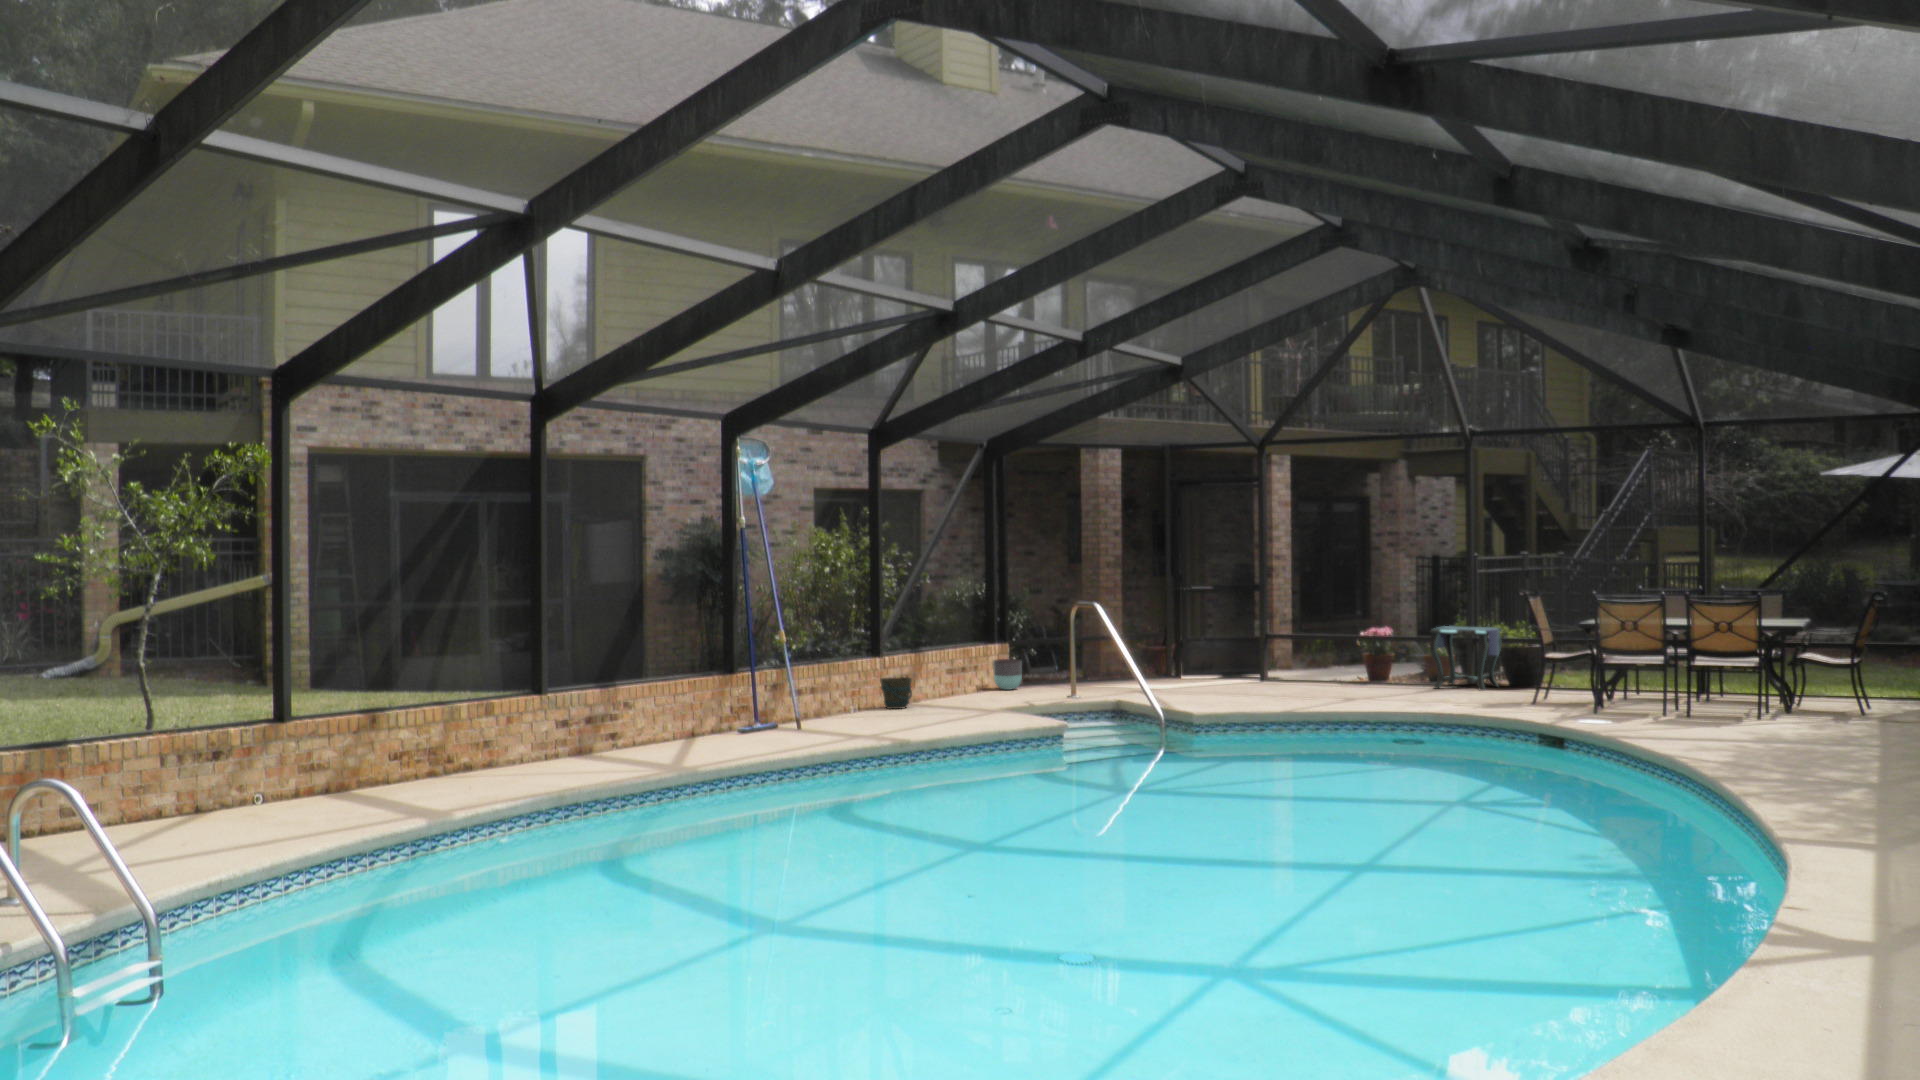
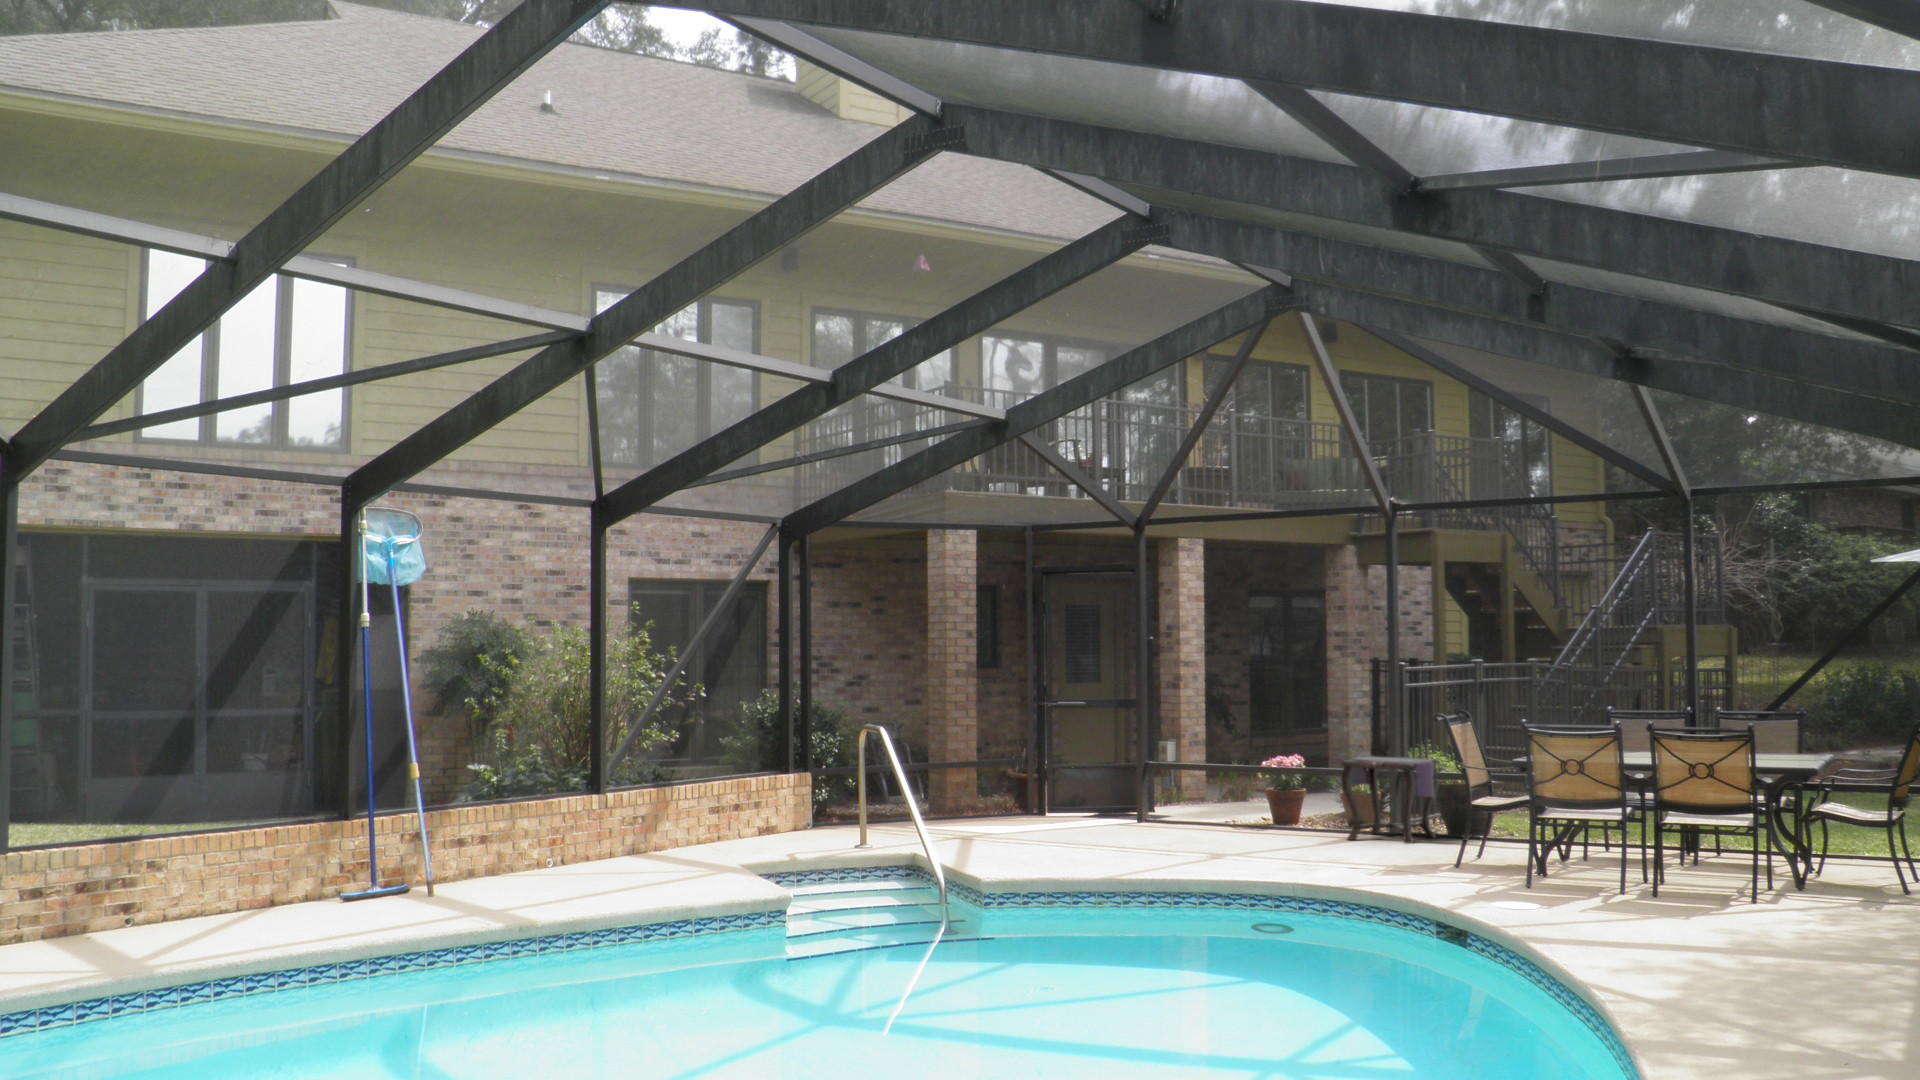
planter: present [993,659,1022,690] -> none [782,794,819,835]
bucket: present [881,677,912,709] -> none [594,820,637,863]

